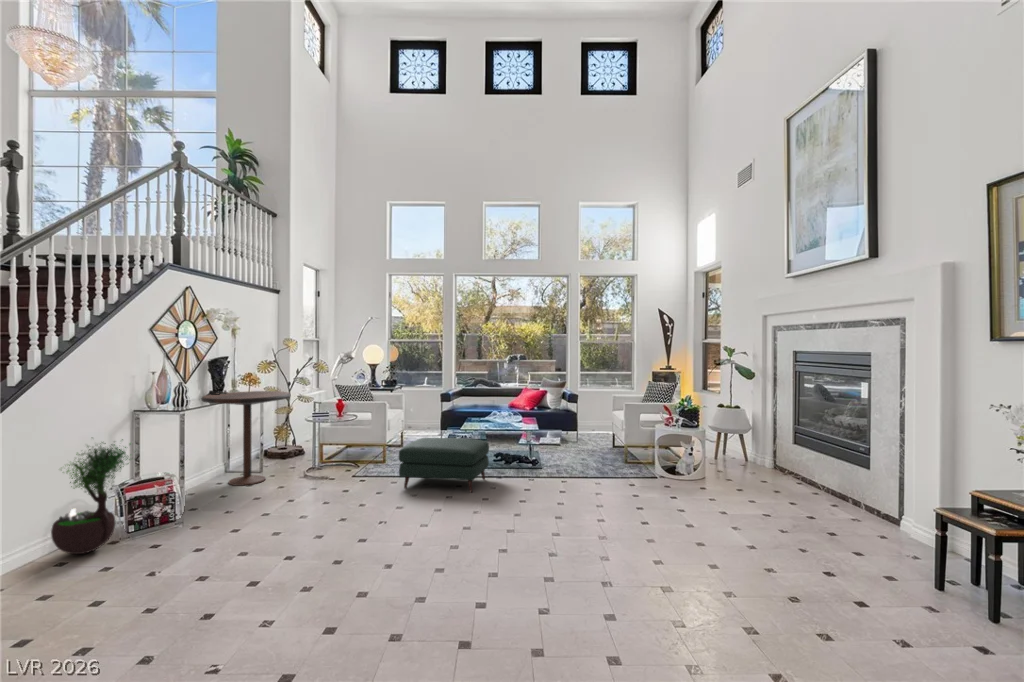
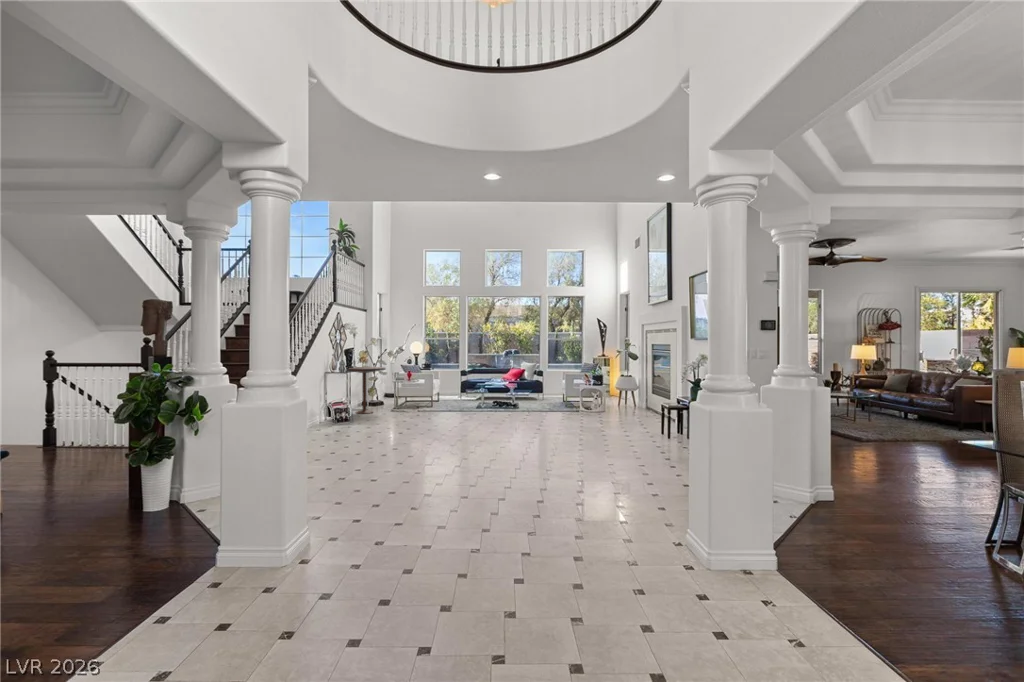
ottoman: present [399,438,489,492] -> none [444,391,490,416]
potted tree: present [51,439,130,554] -> none [312,380,340,428]

